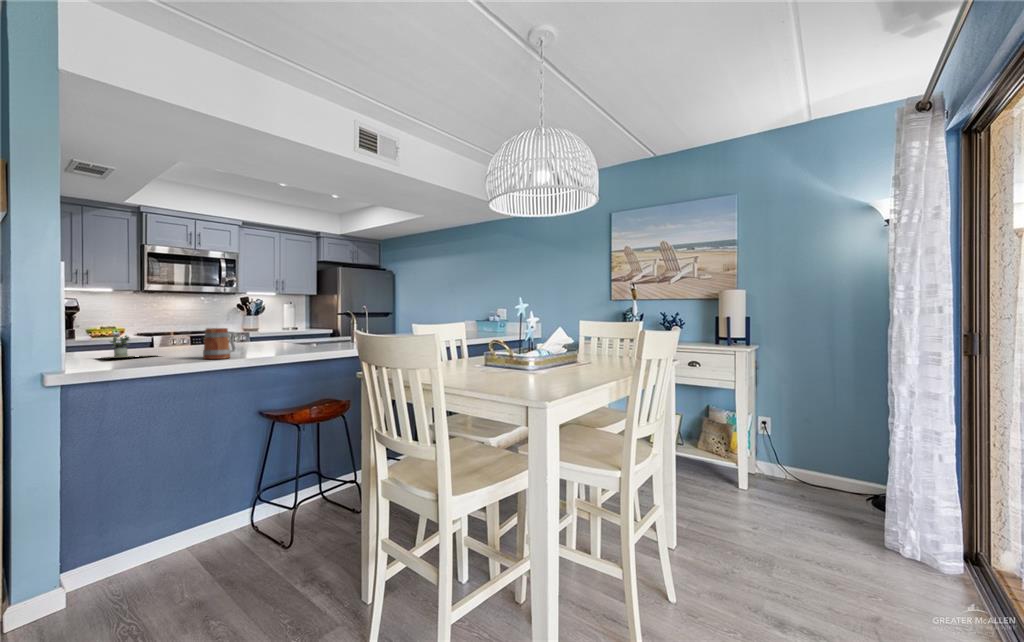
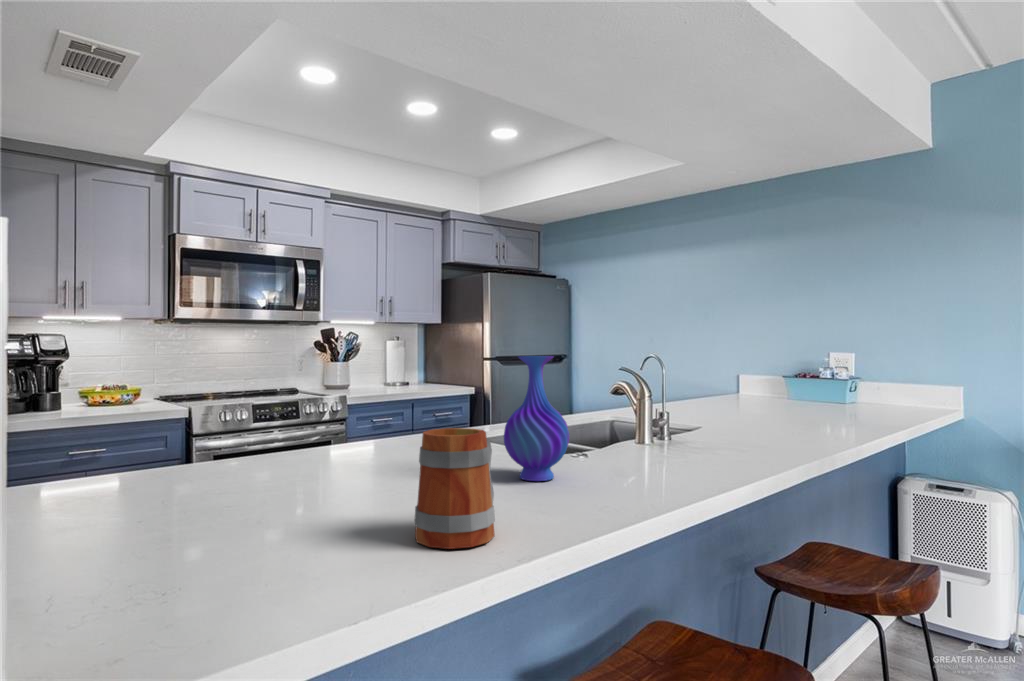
vase: none [260,309,286,351] -> present [504,356,569,481]
potted plant: present [110,335,129,357] -> none [79,453,326,553]

